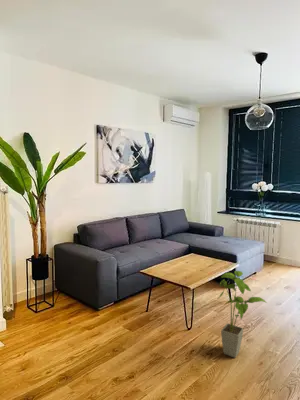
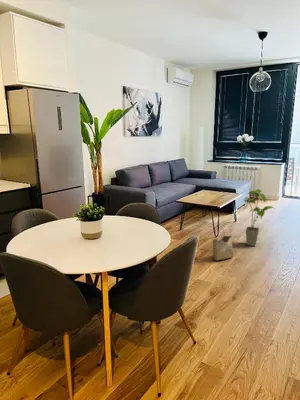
woven basket: none [152,326,188,387] -> present [212,236,233,261]

